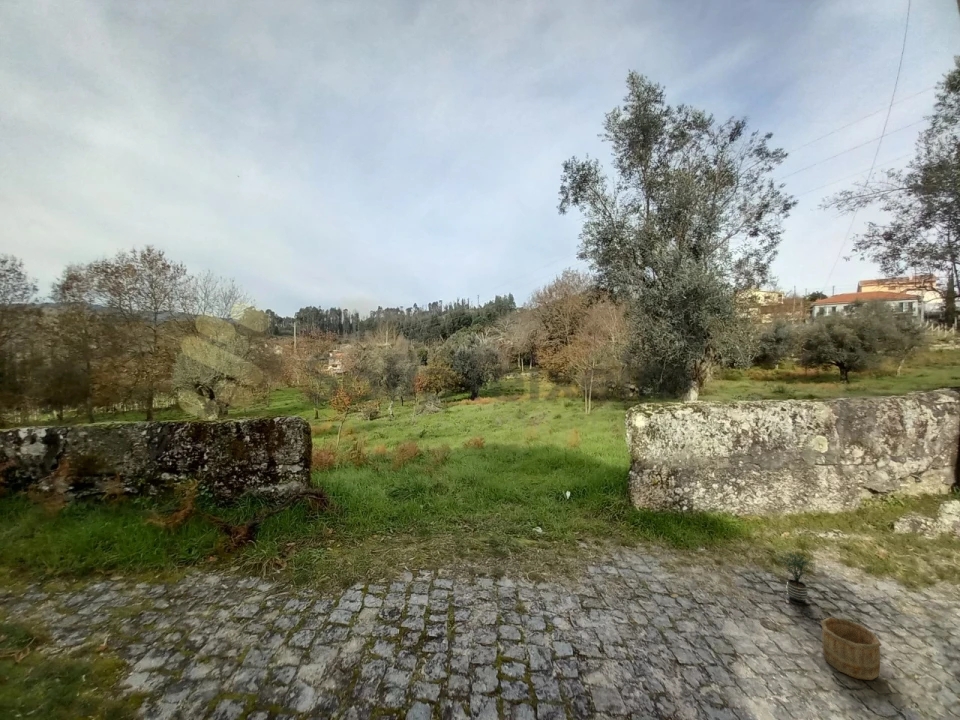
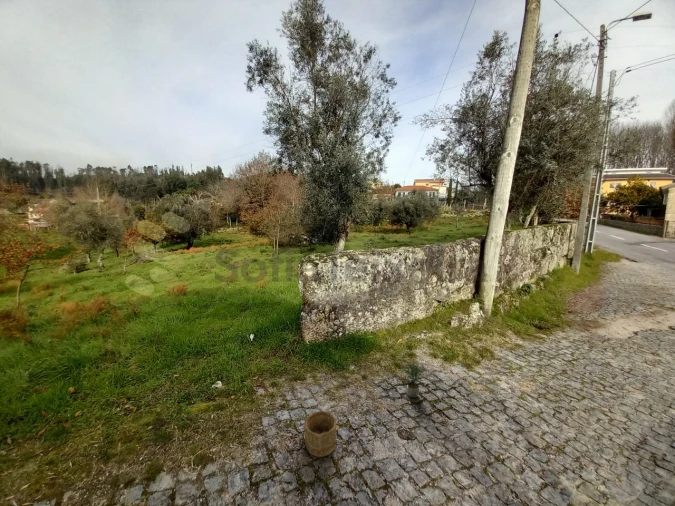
wooden bucket: present [821,618,881,680] -> present [304,411,337,457]

